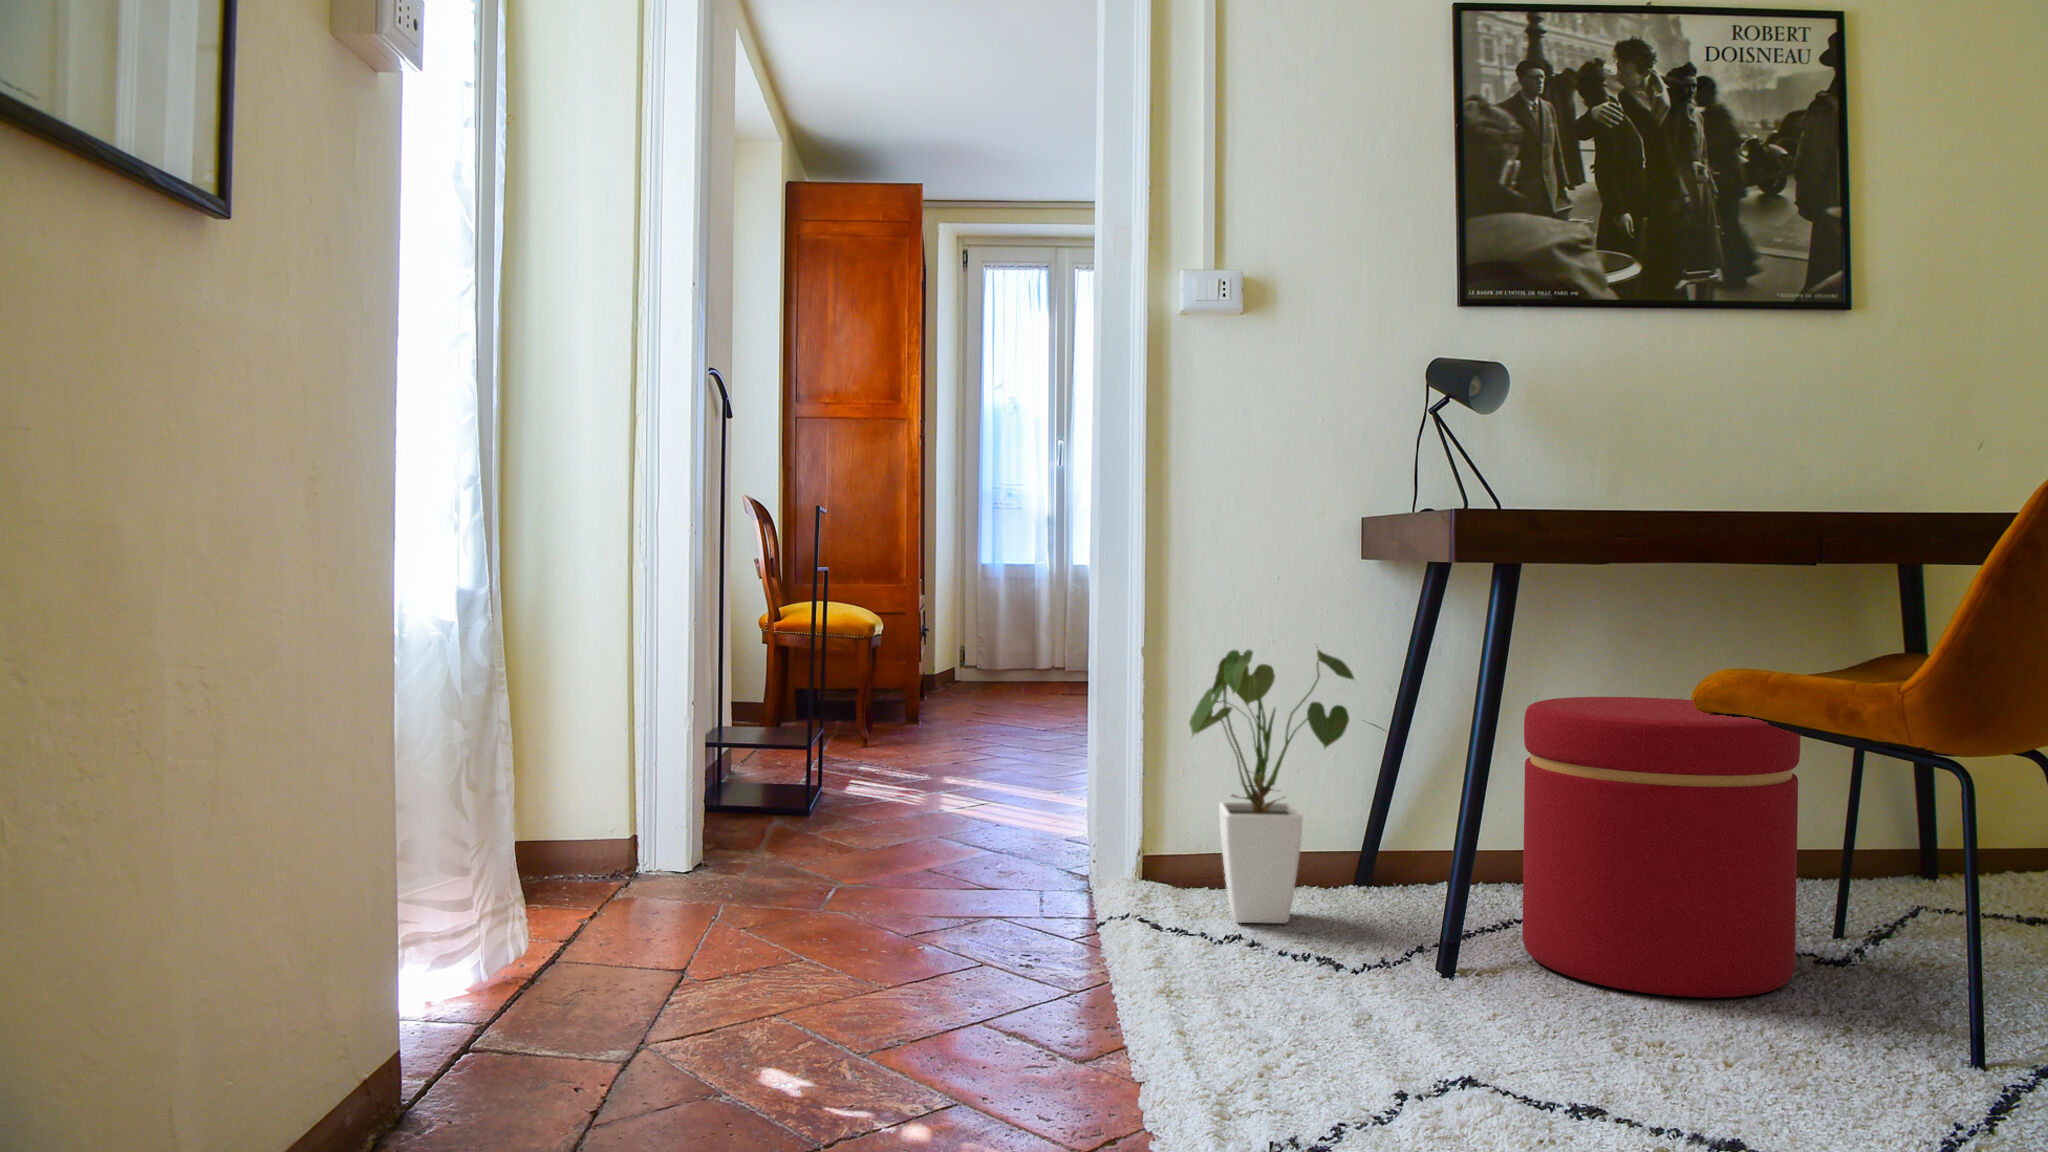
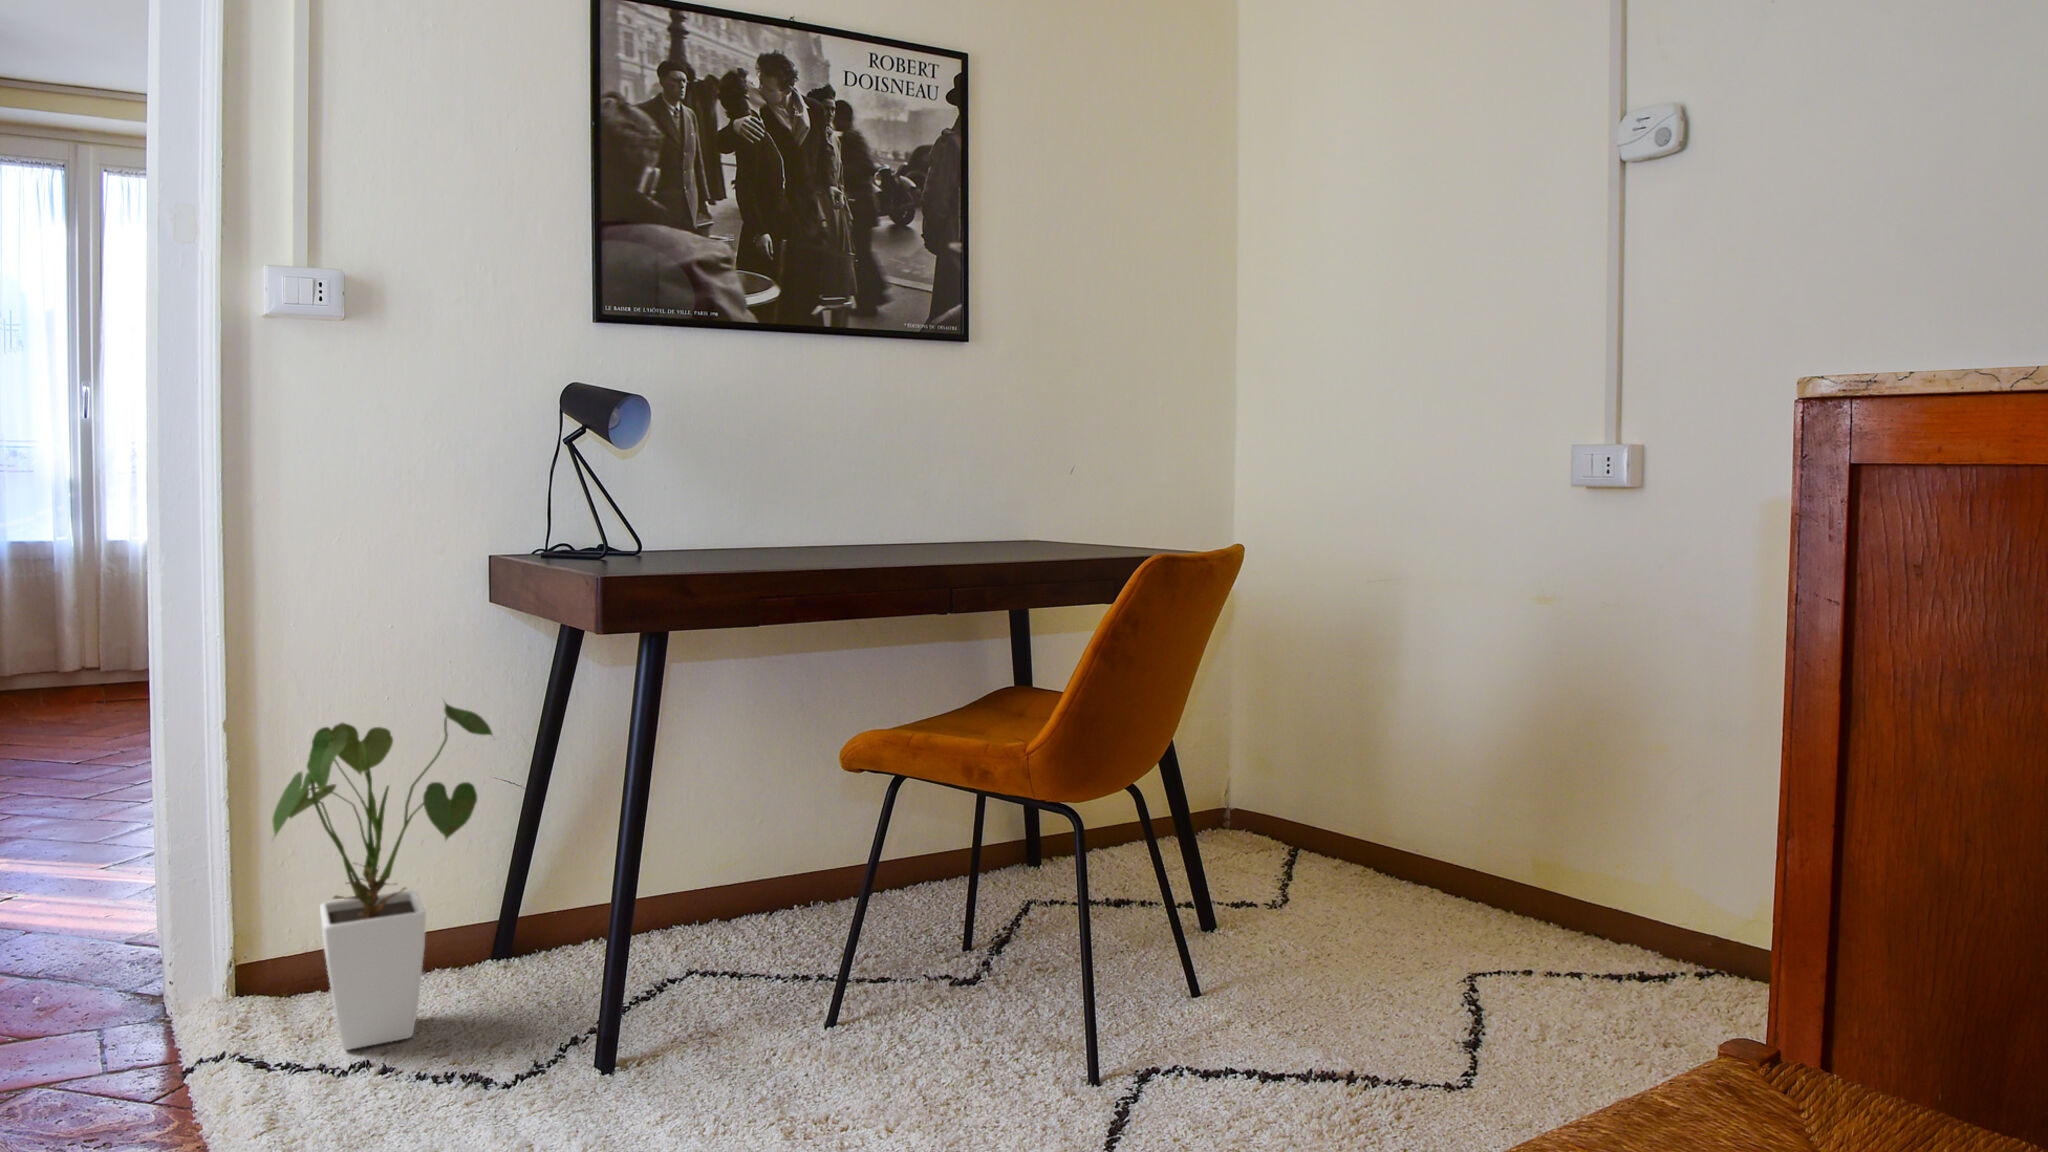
ottoman: present [1522,697,1800,998] -> none [676,735,938,1061]

